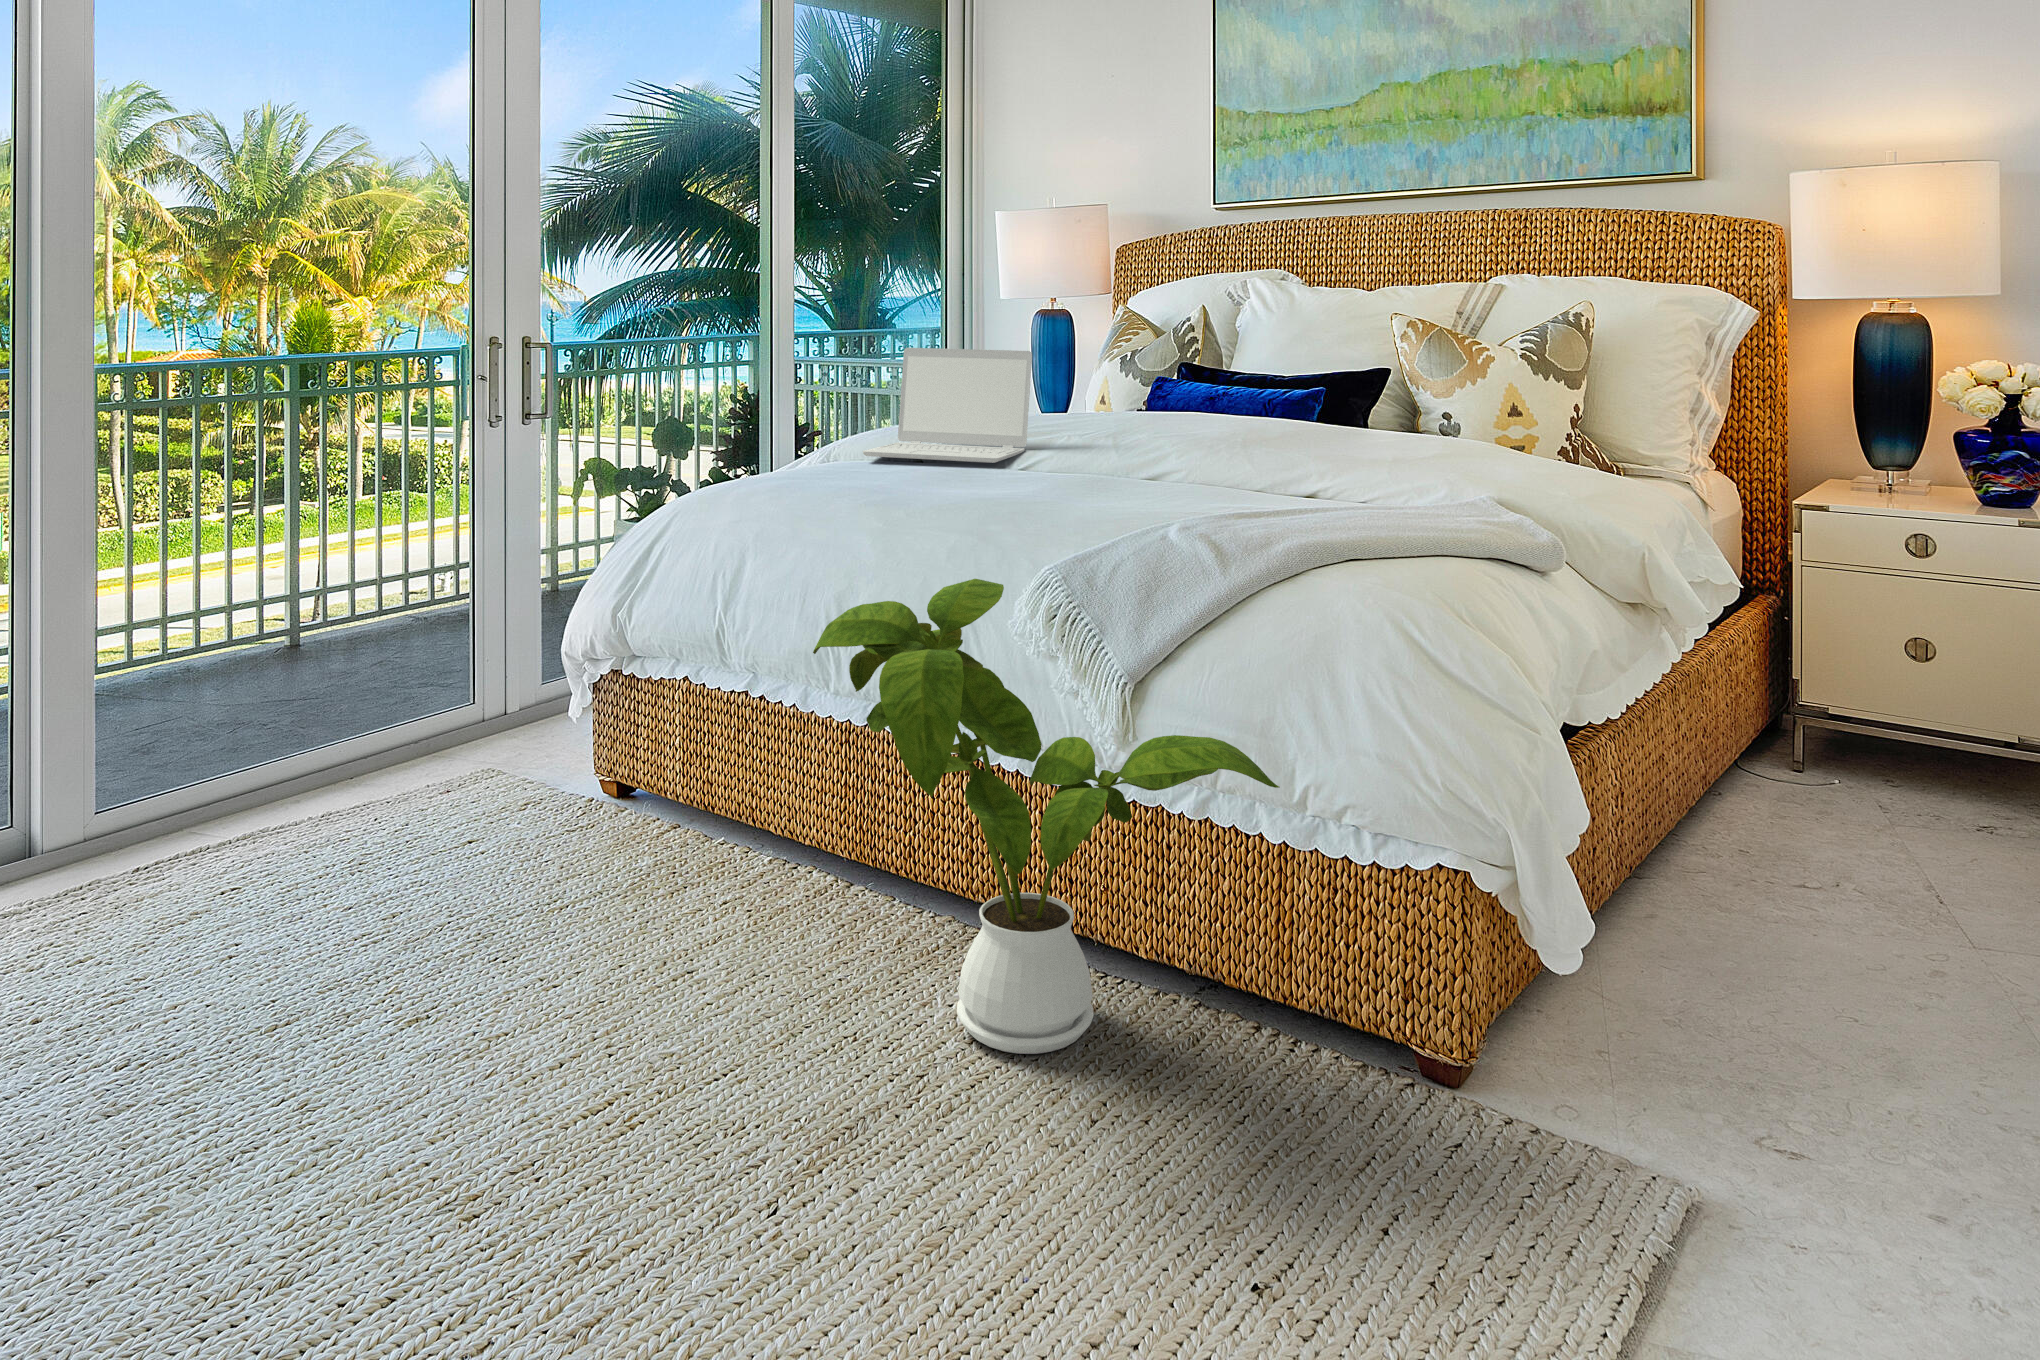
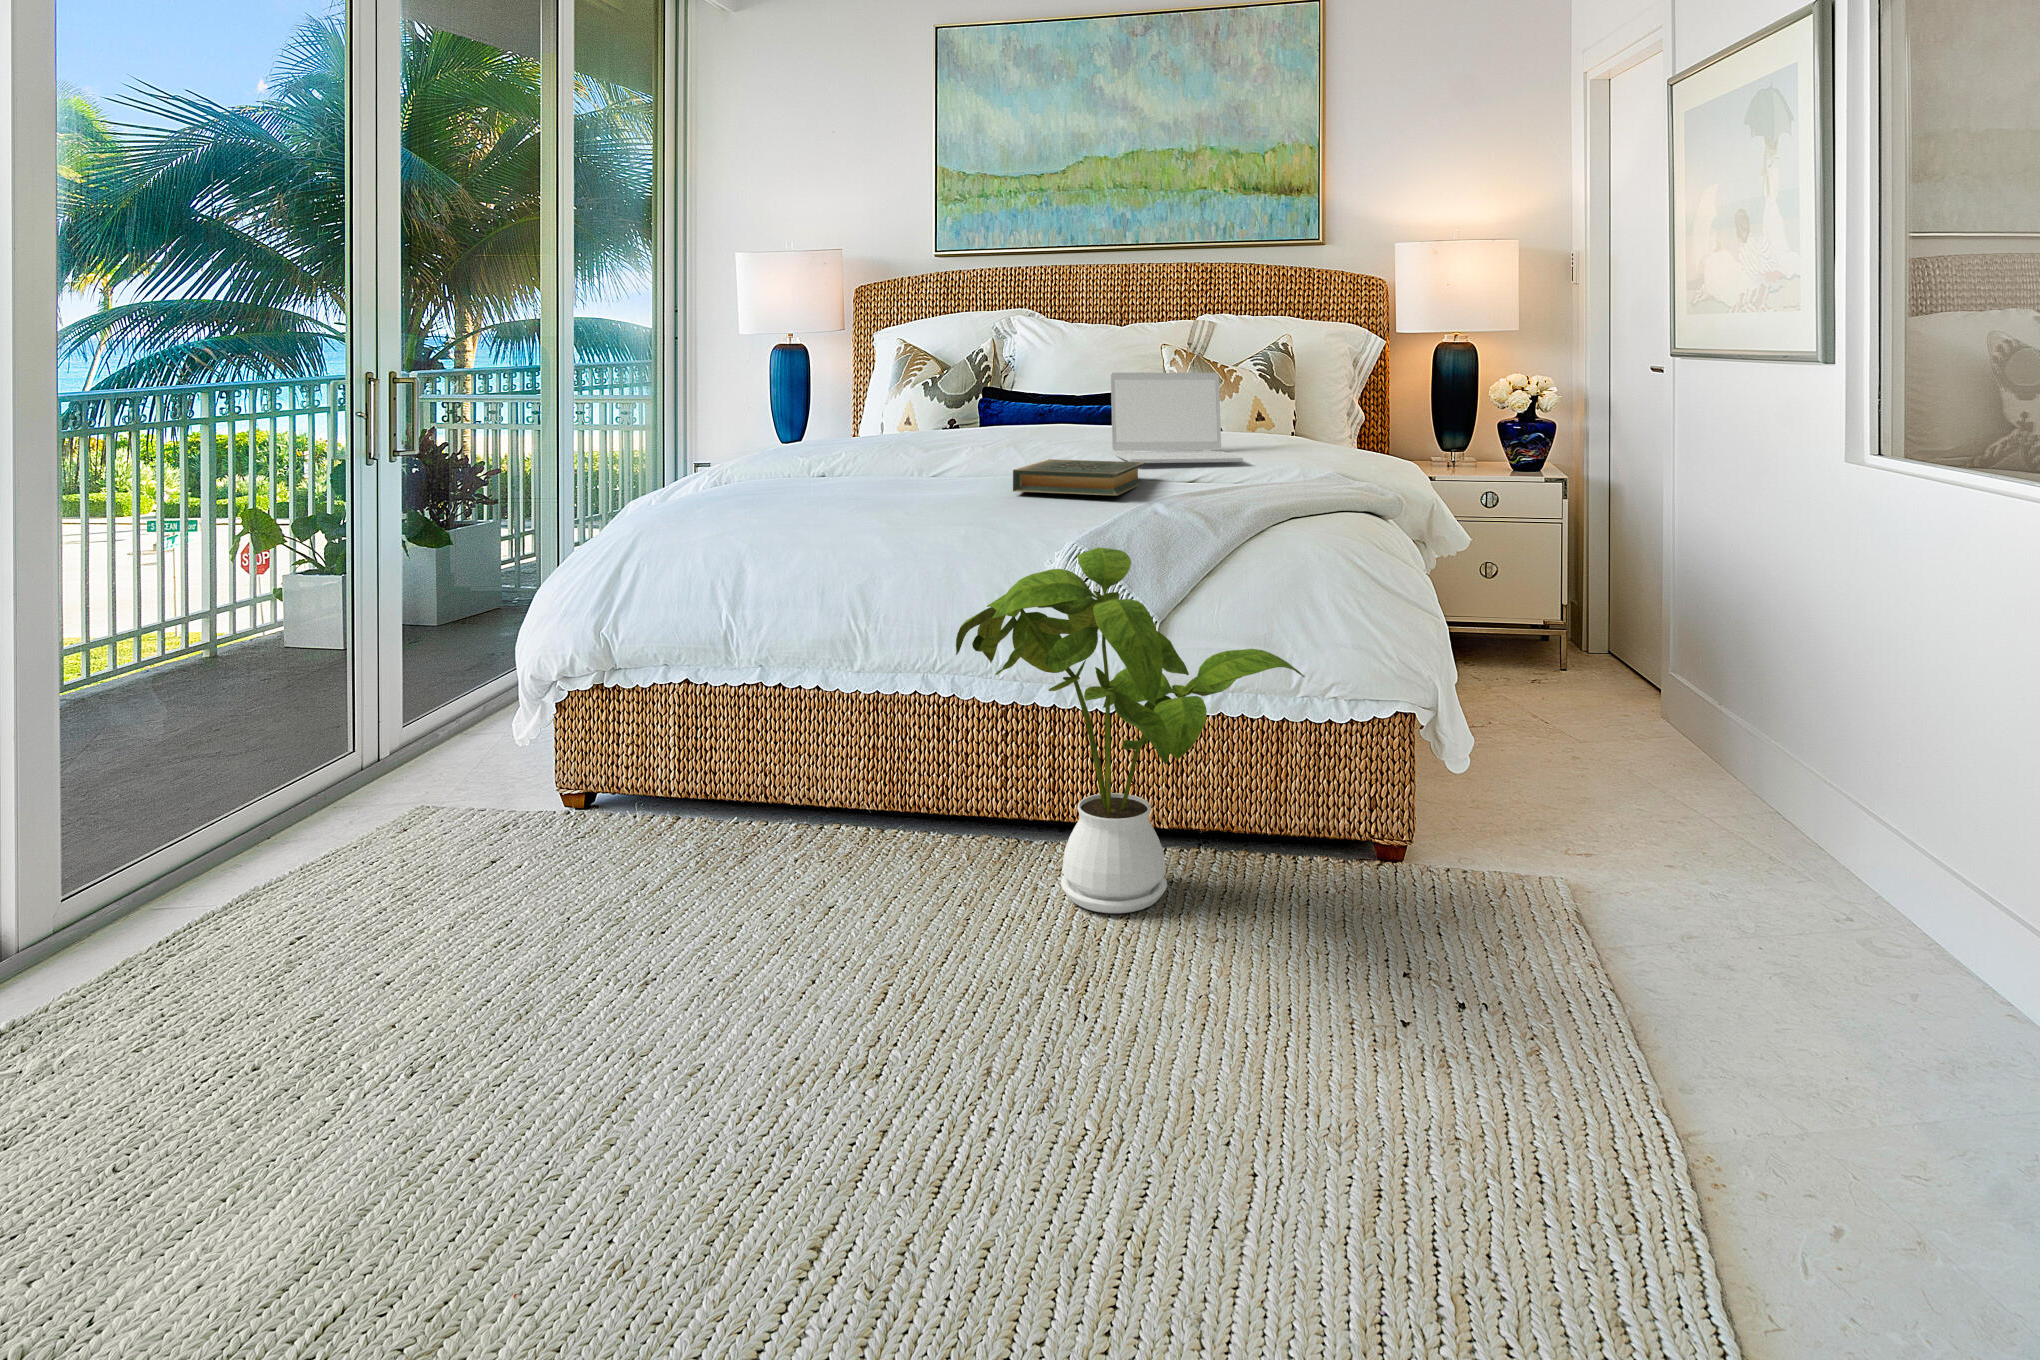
laptop: present [863,348,1032,463] -> present [1111,373,1243,463]
hardback book: none [1023,459,1223,512] -> present [1013,459,1145,495]

